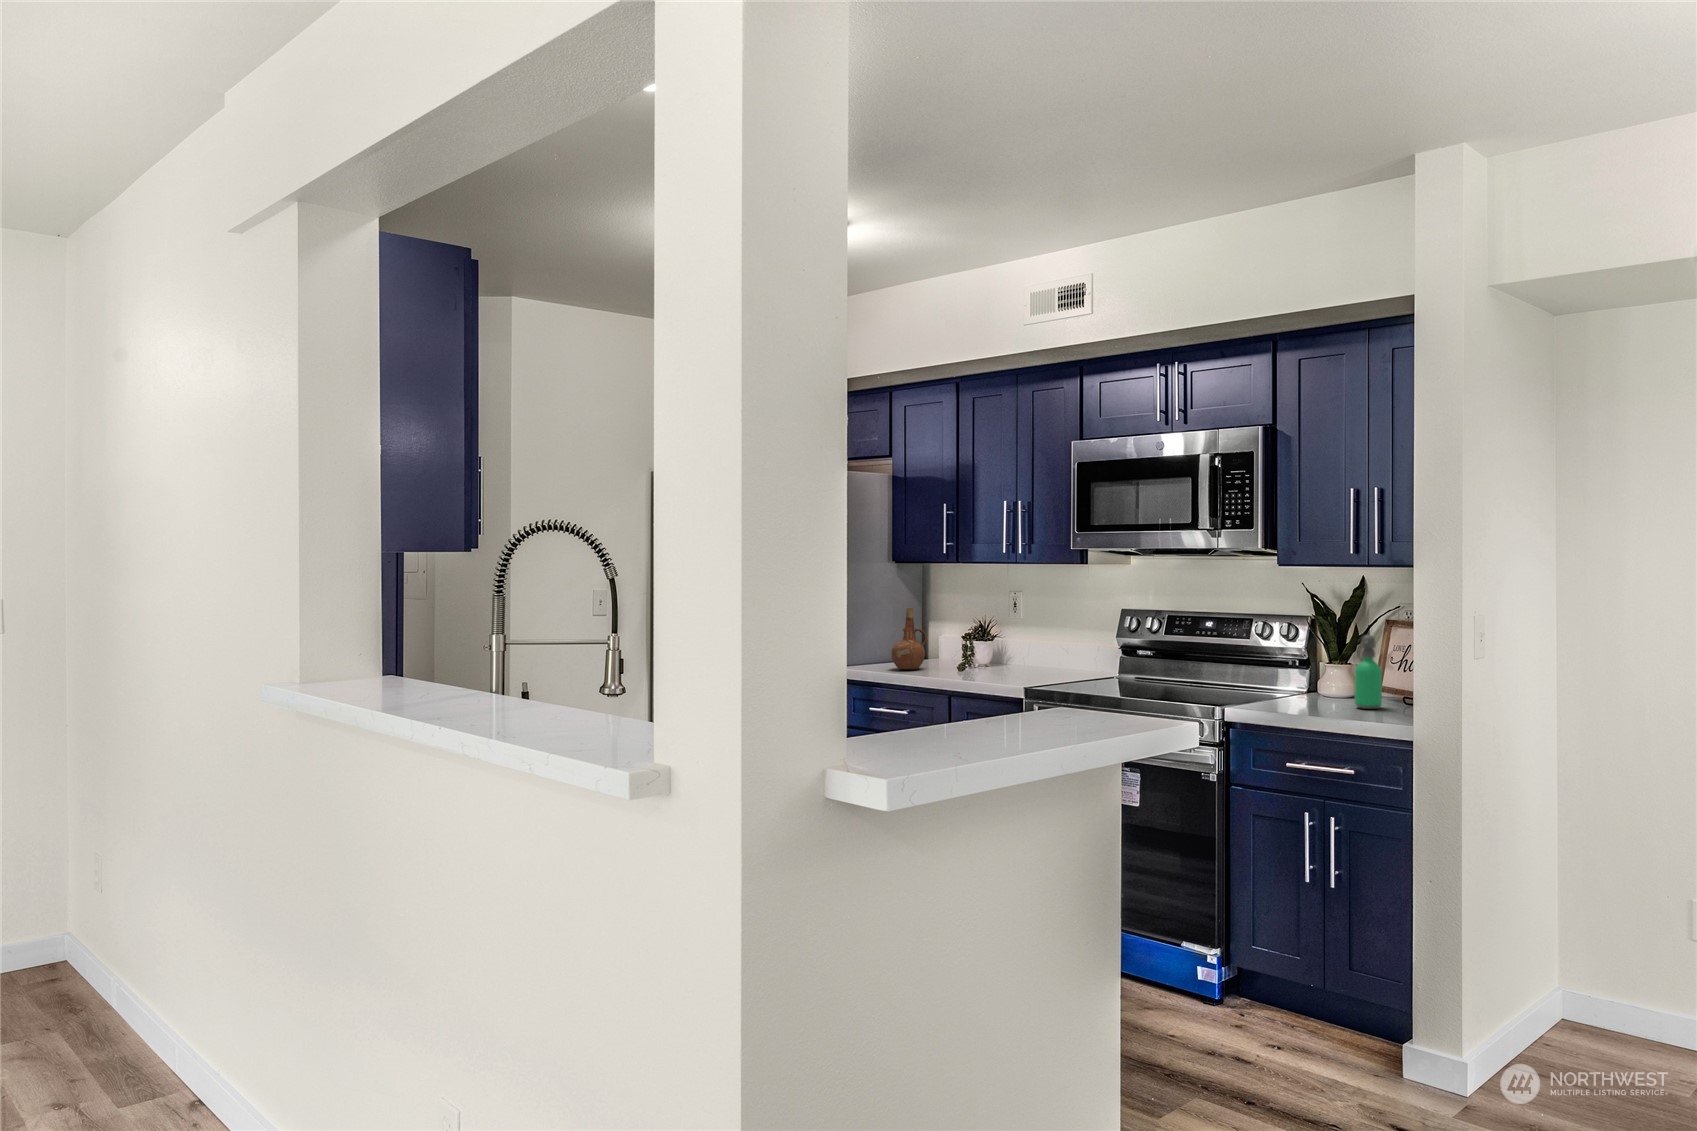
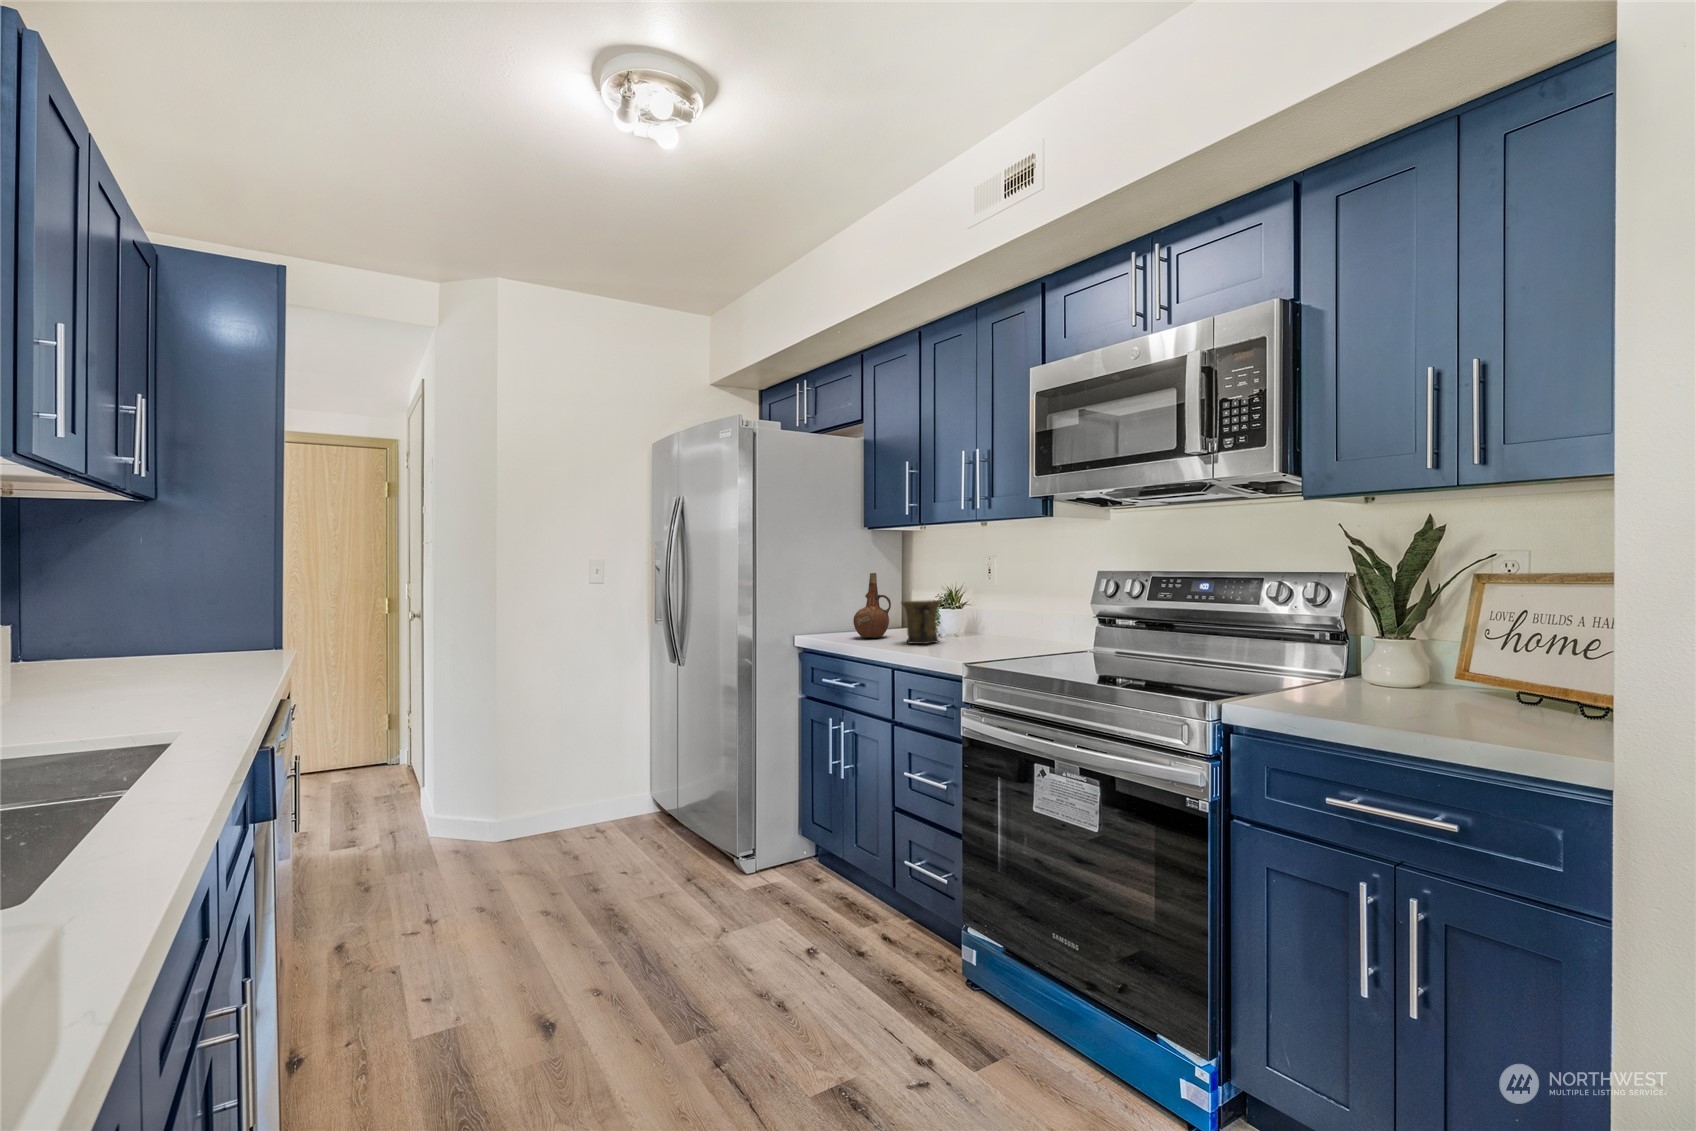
mug: none [944,634,982,674] -> present [901,600,941,644]
soap dispenser: present [1355,635,1382,709] -> none [1437,593,1489,711]

